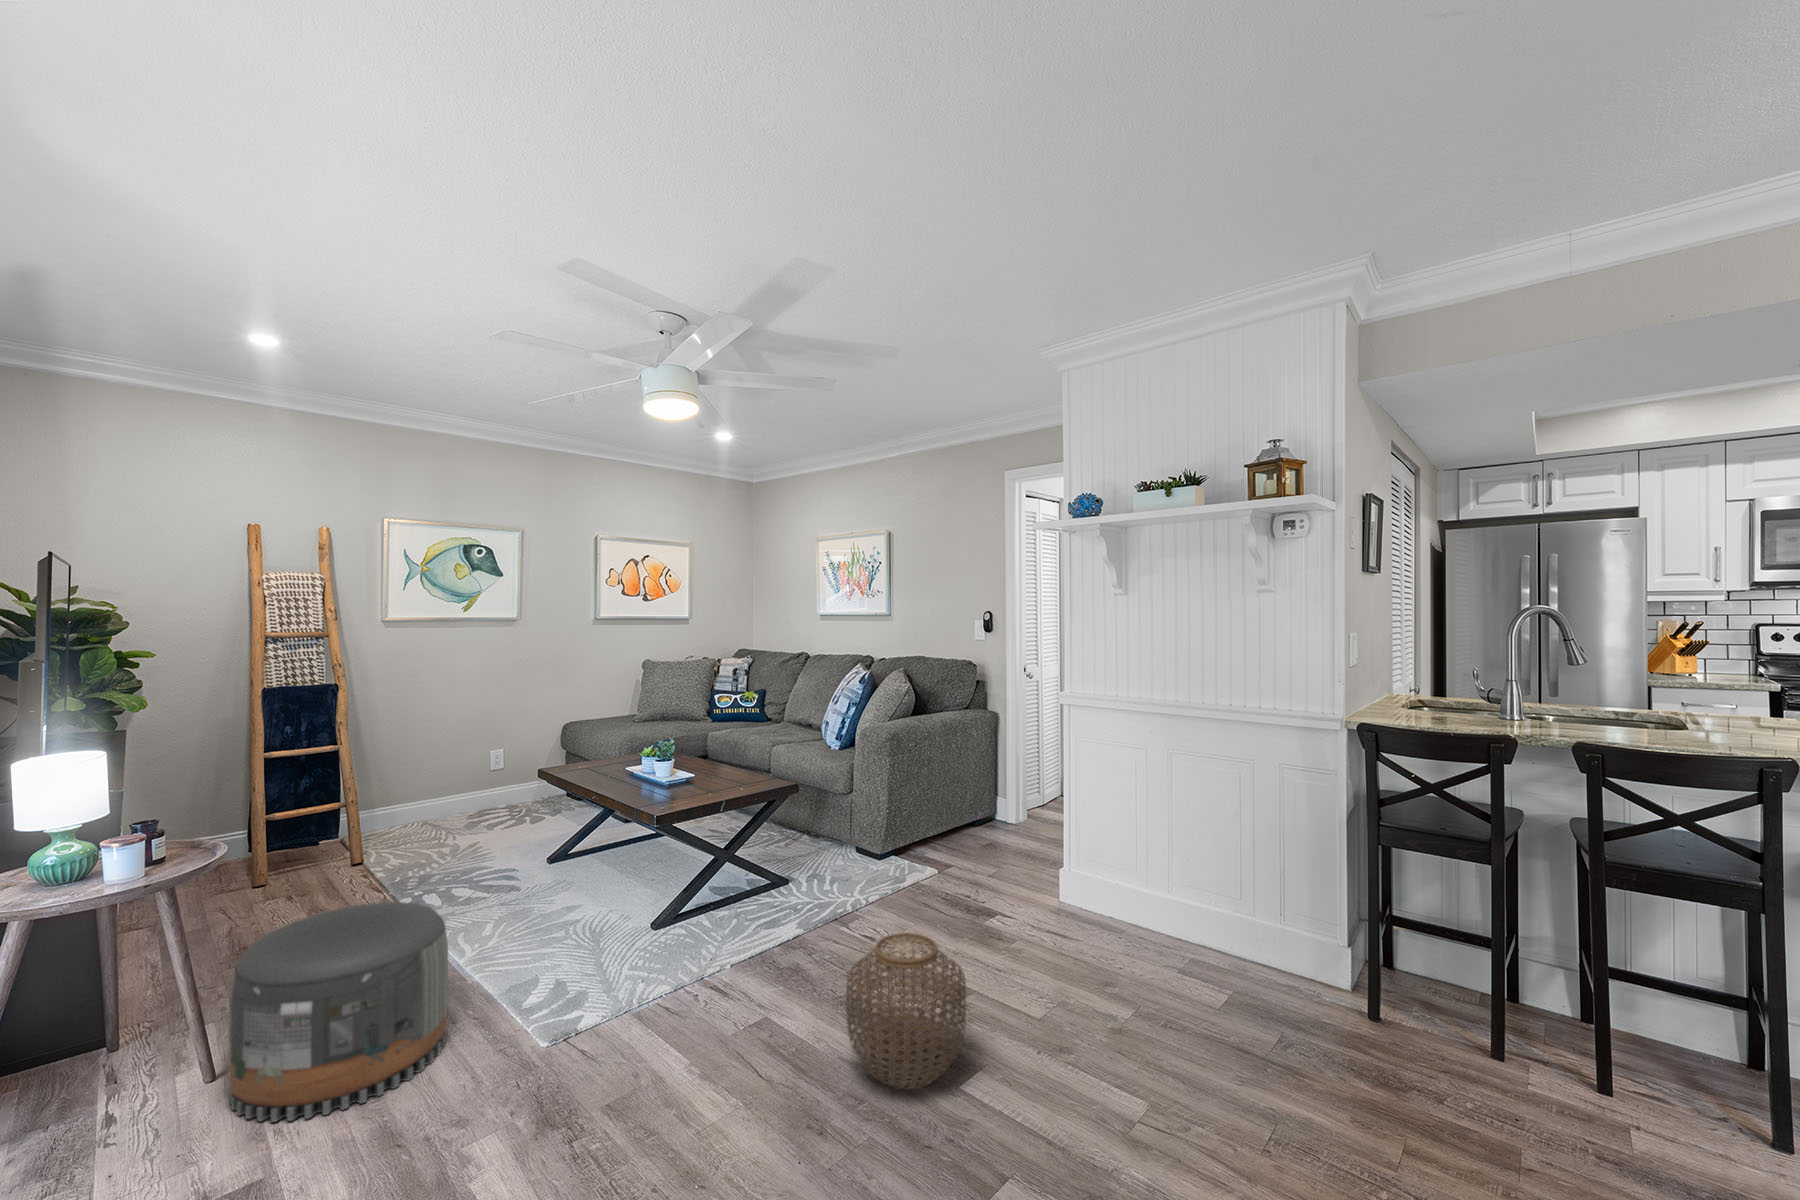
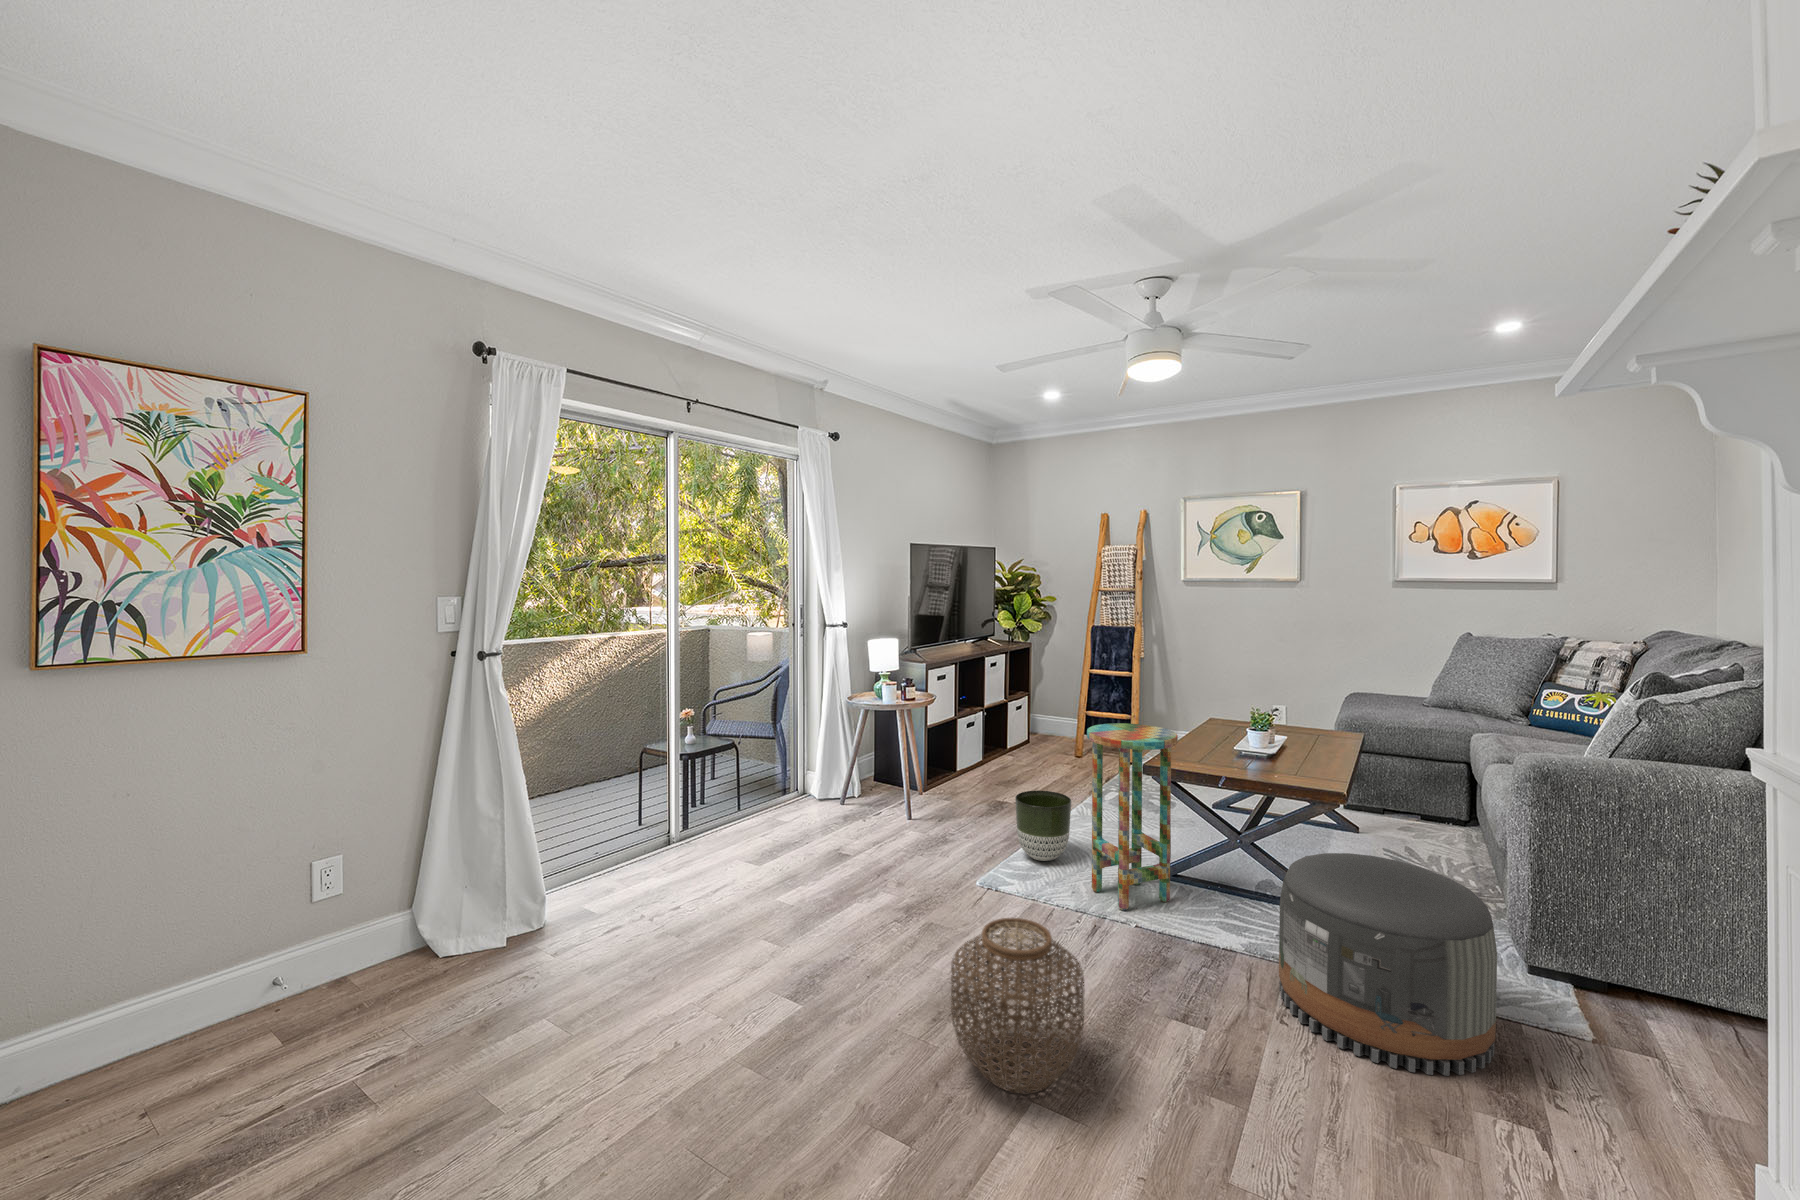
side table: none [634,769,725,964] -> present [1087,723,1178,910]
planter: none [504,887,580,982] -> present [1015,791,1071,861]
pouf: present [228,902,448,1122] -> present [1279,853,1497,1076]

